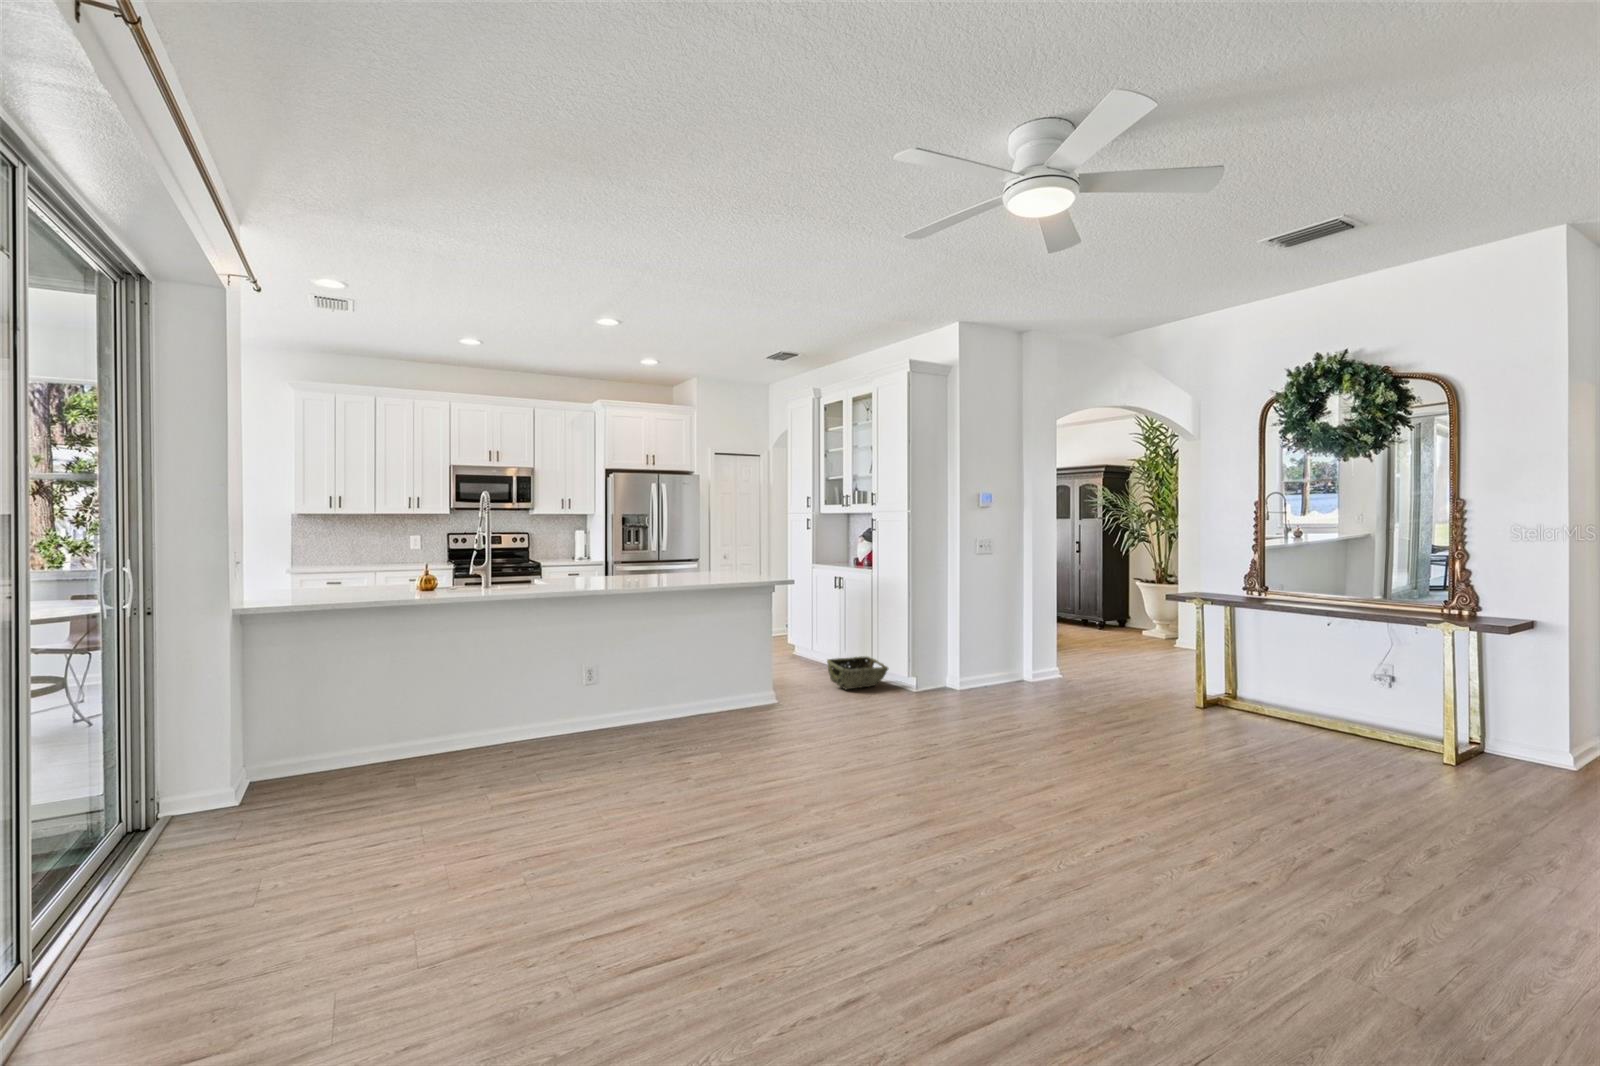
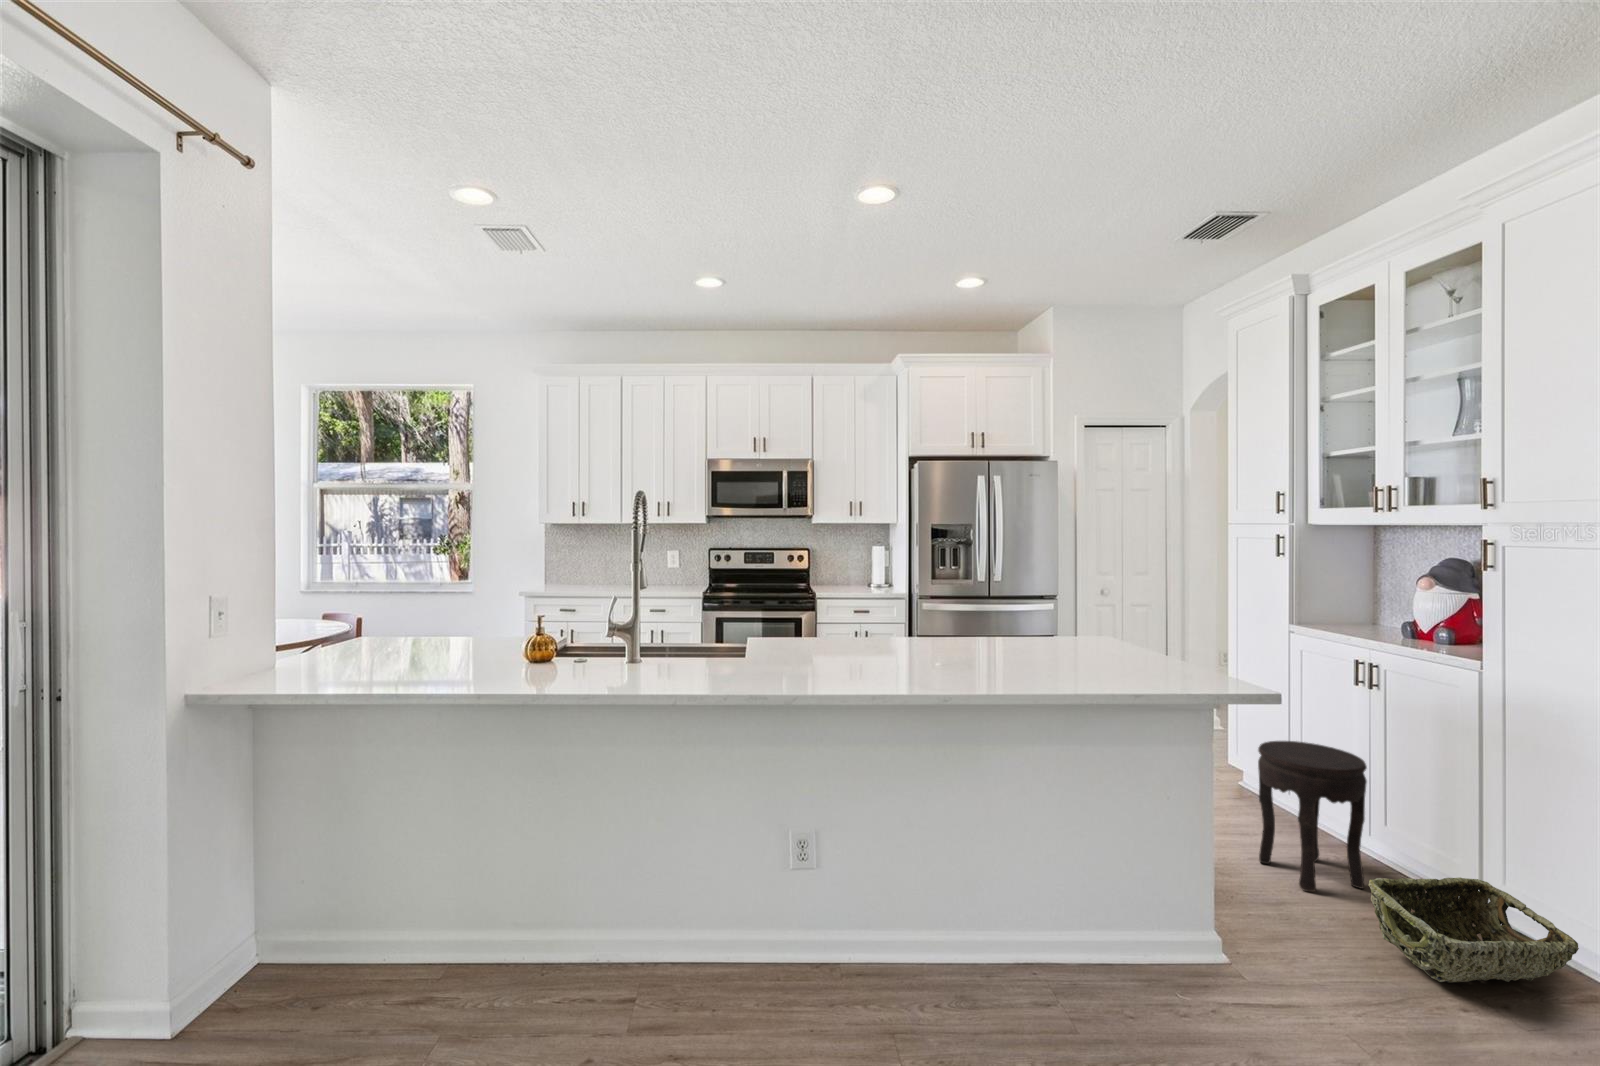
side table: none [794,617,835,679] -> present [1258,741,1367,892]

